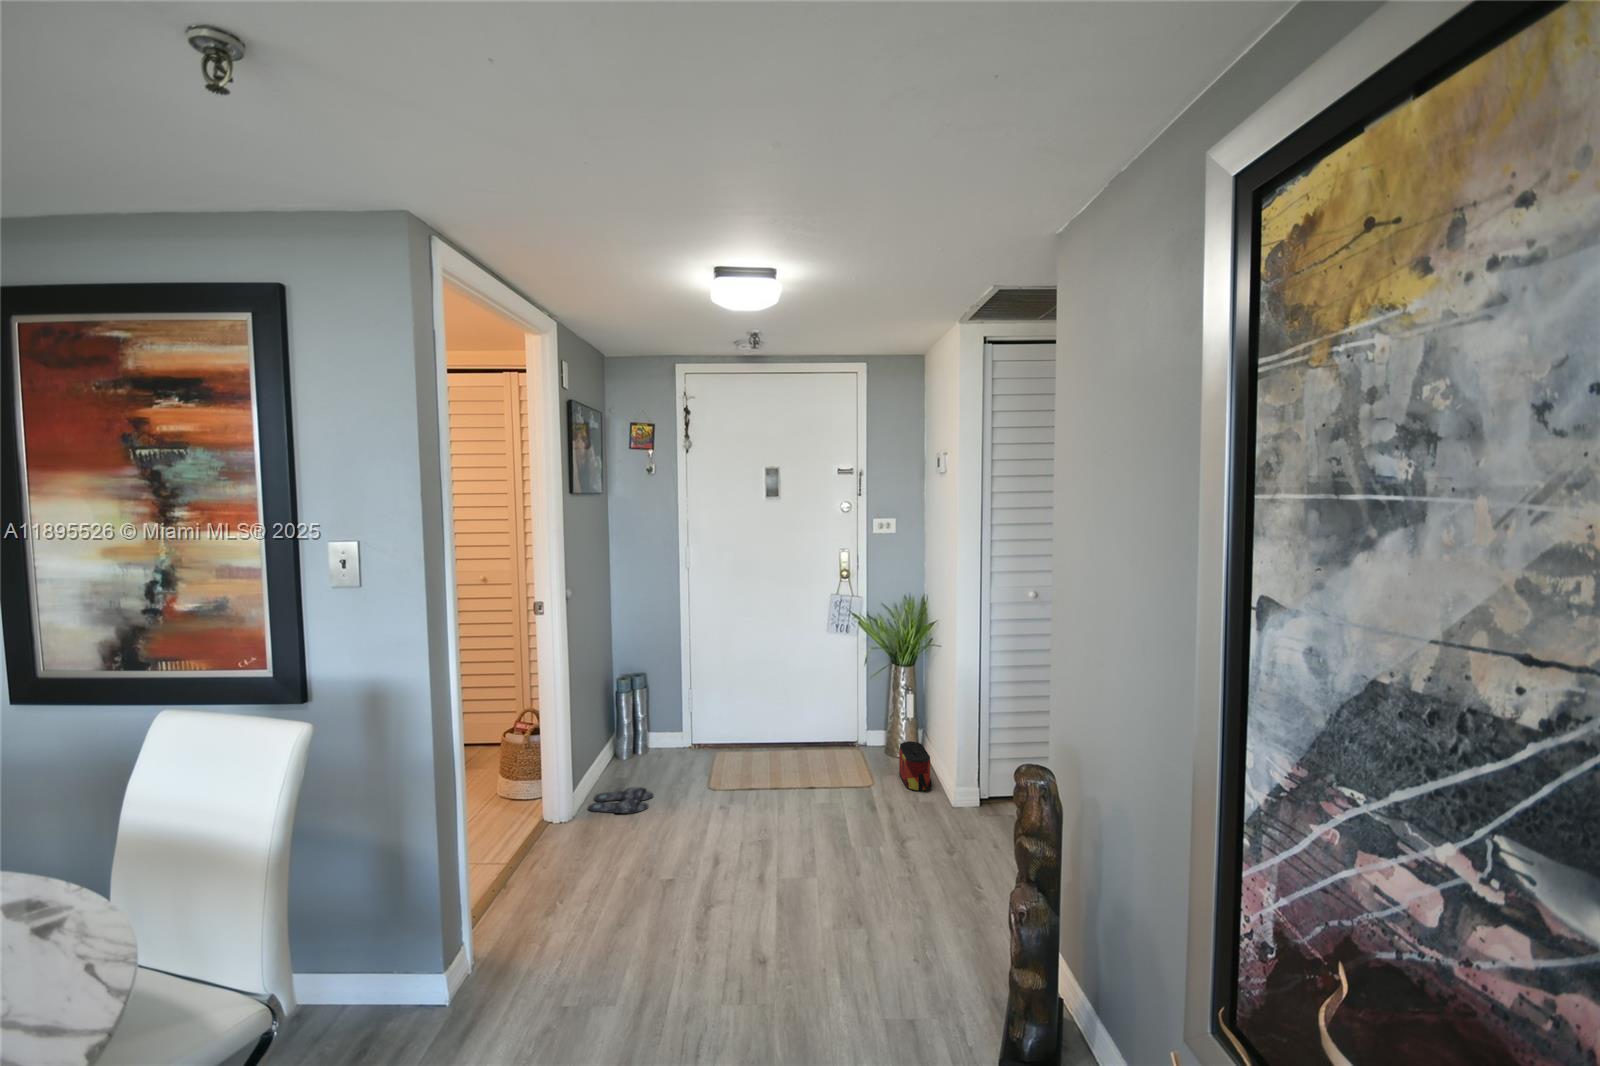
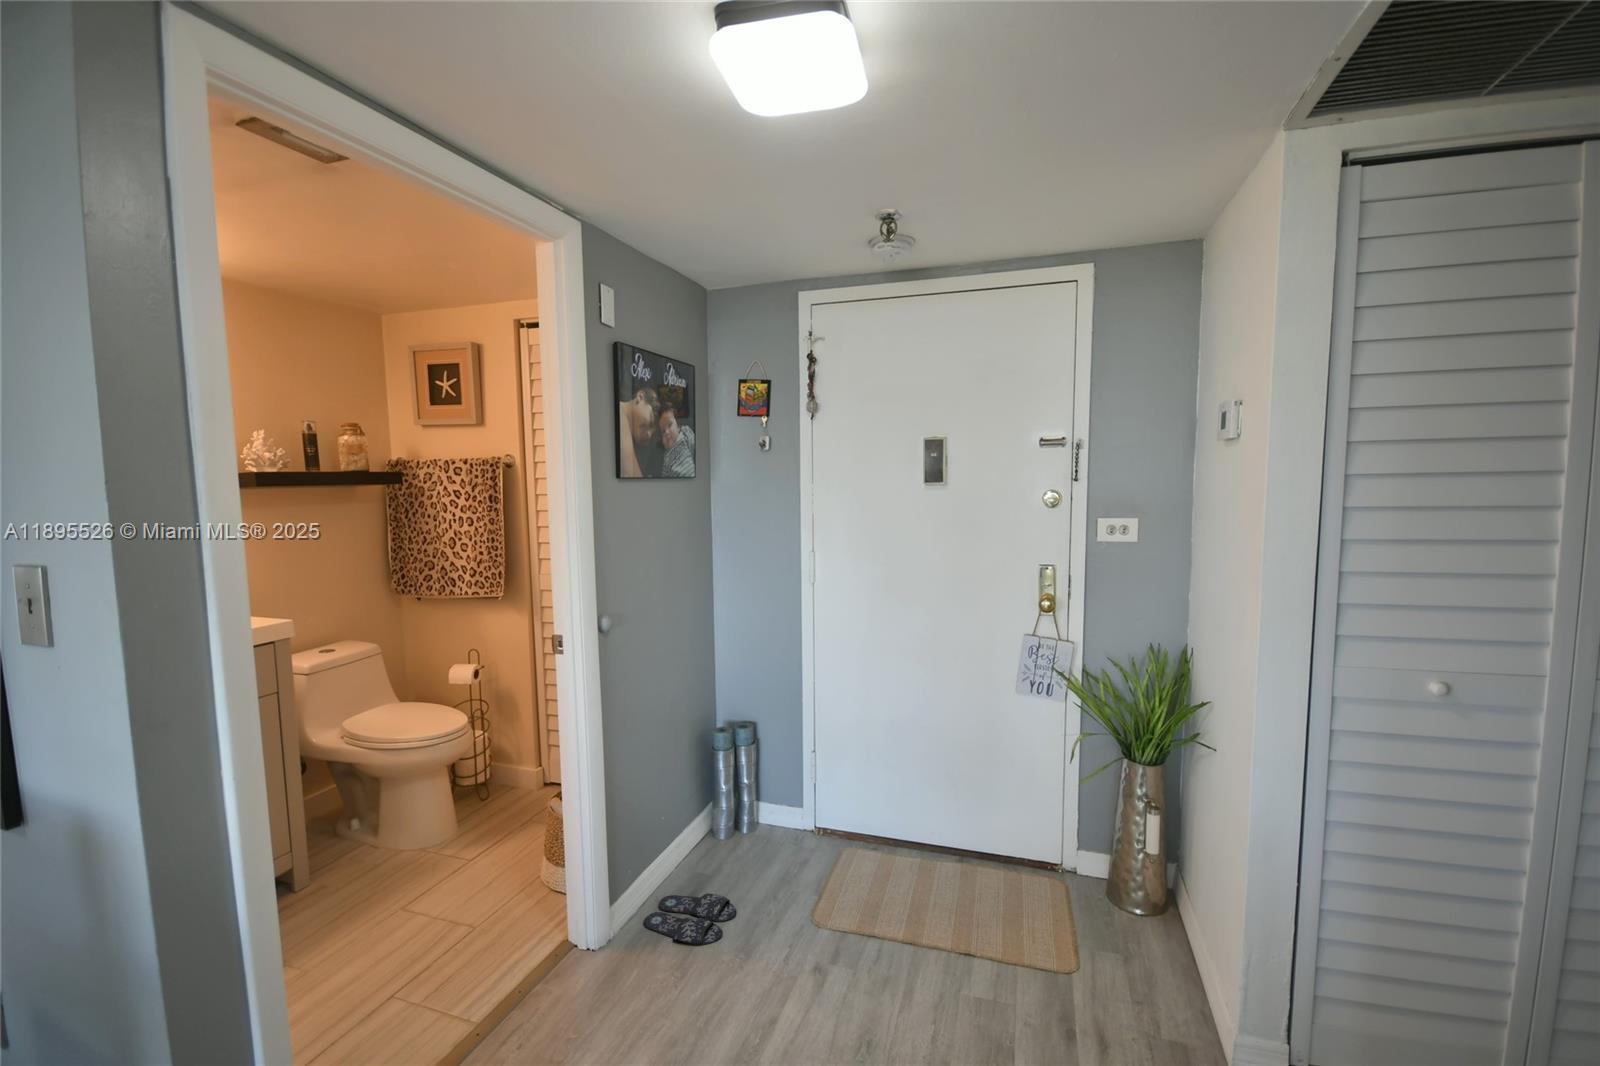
bag: present [899,741,932,791] -> none [1131,896,1191,1003]

